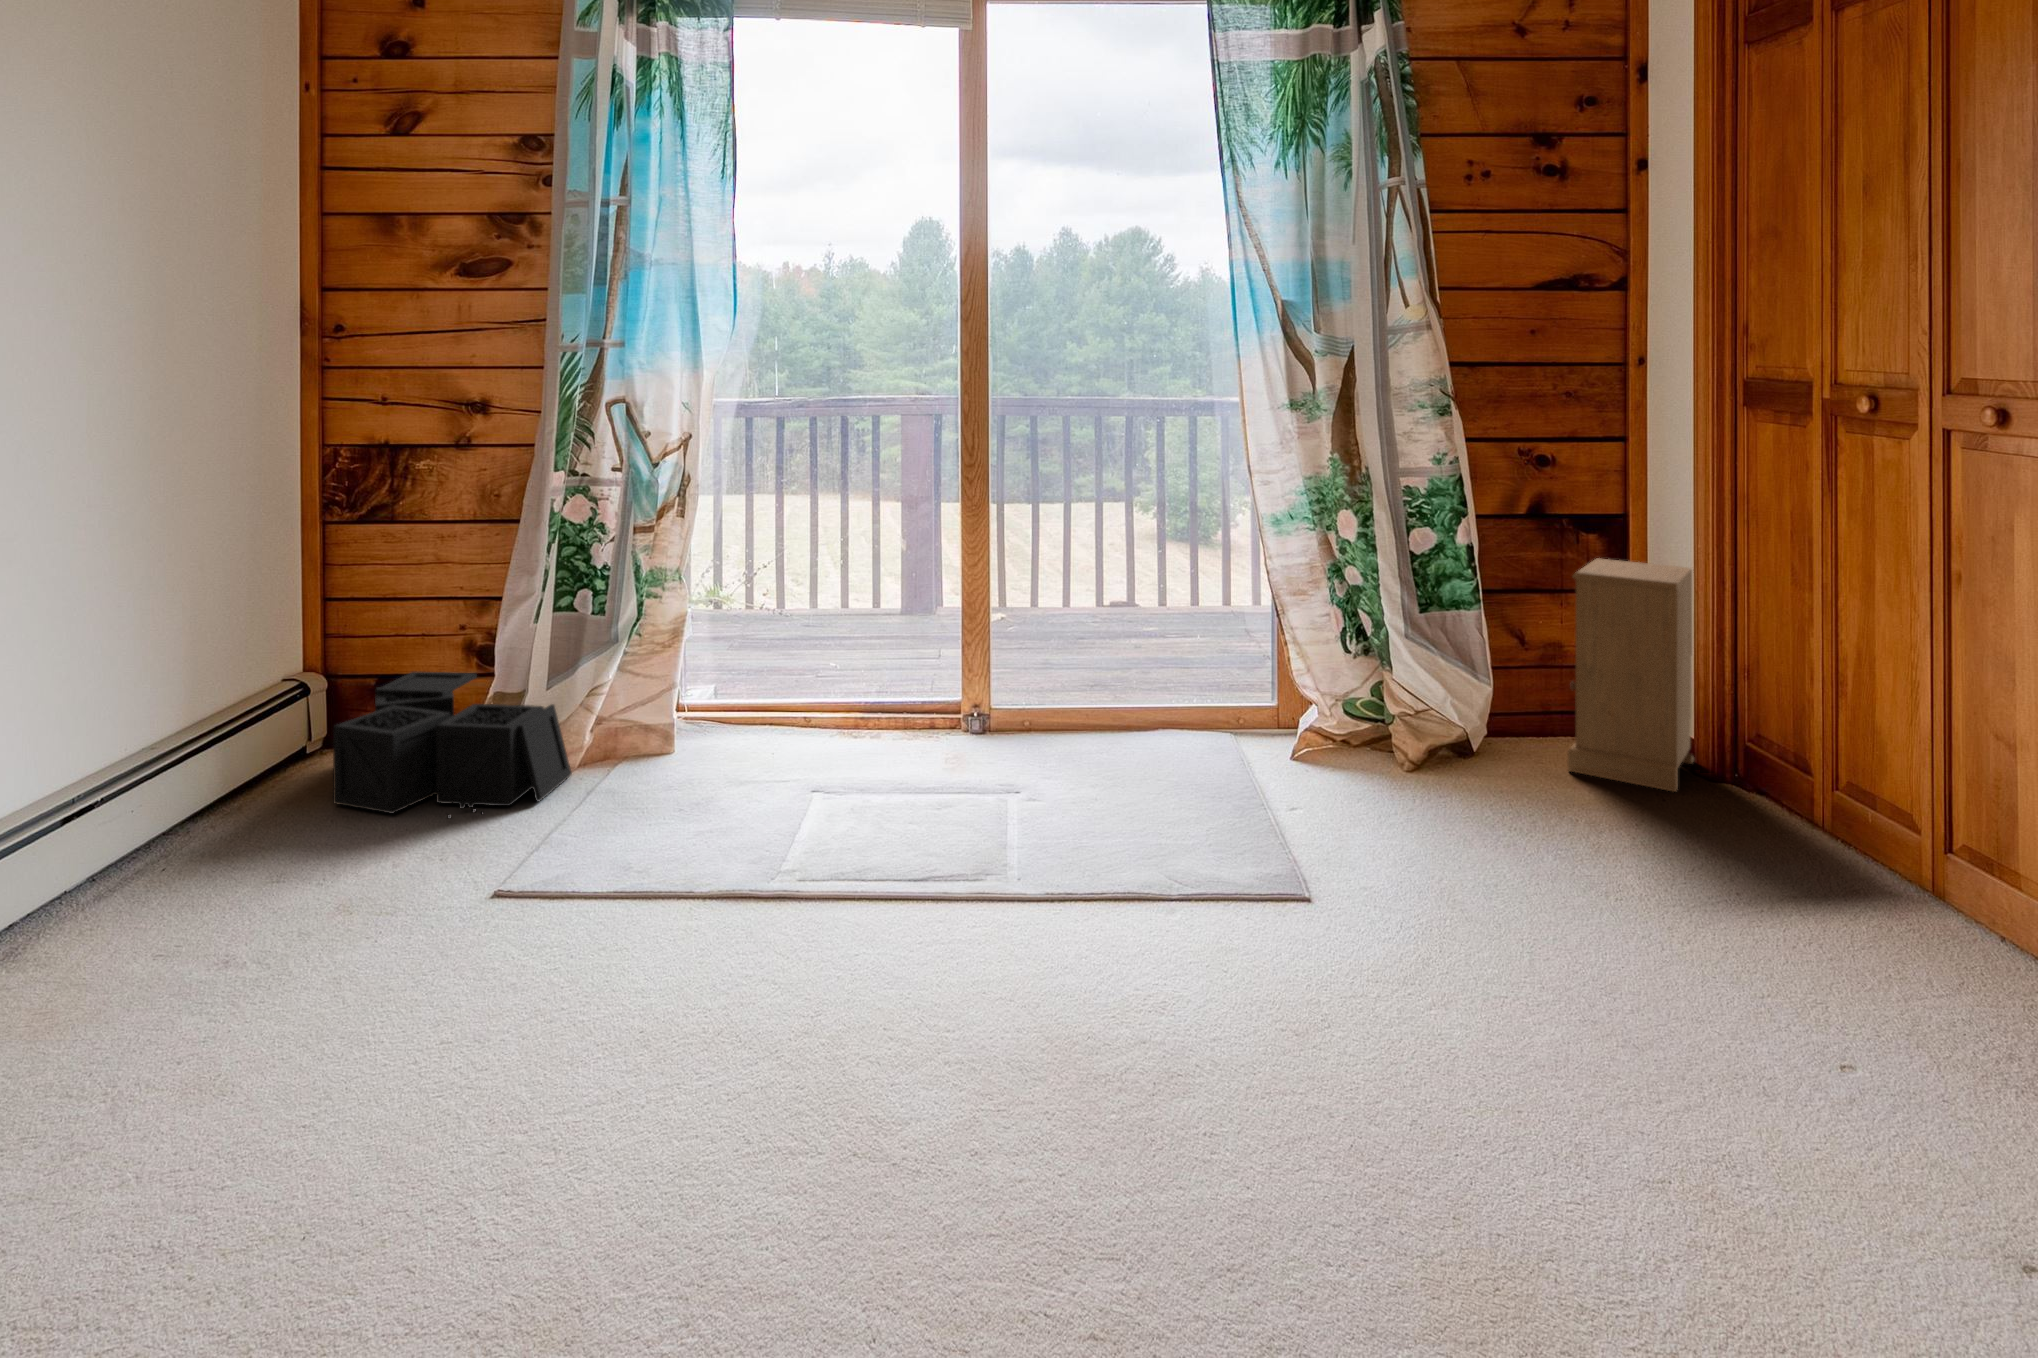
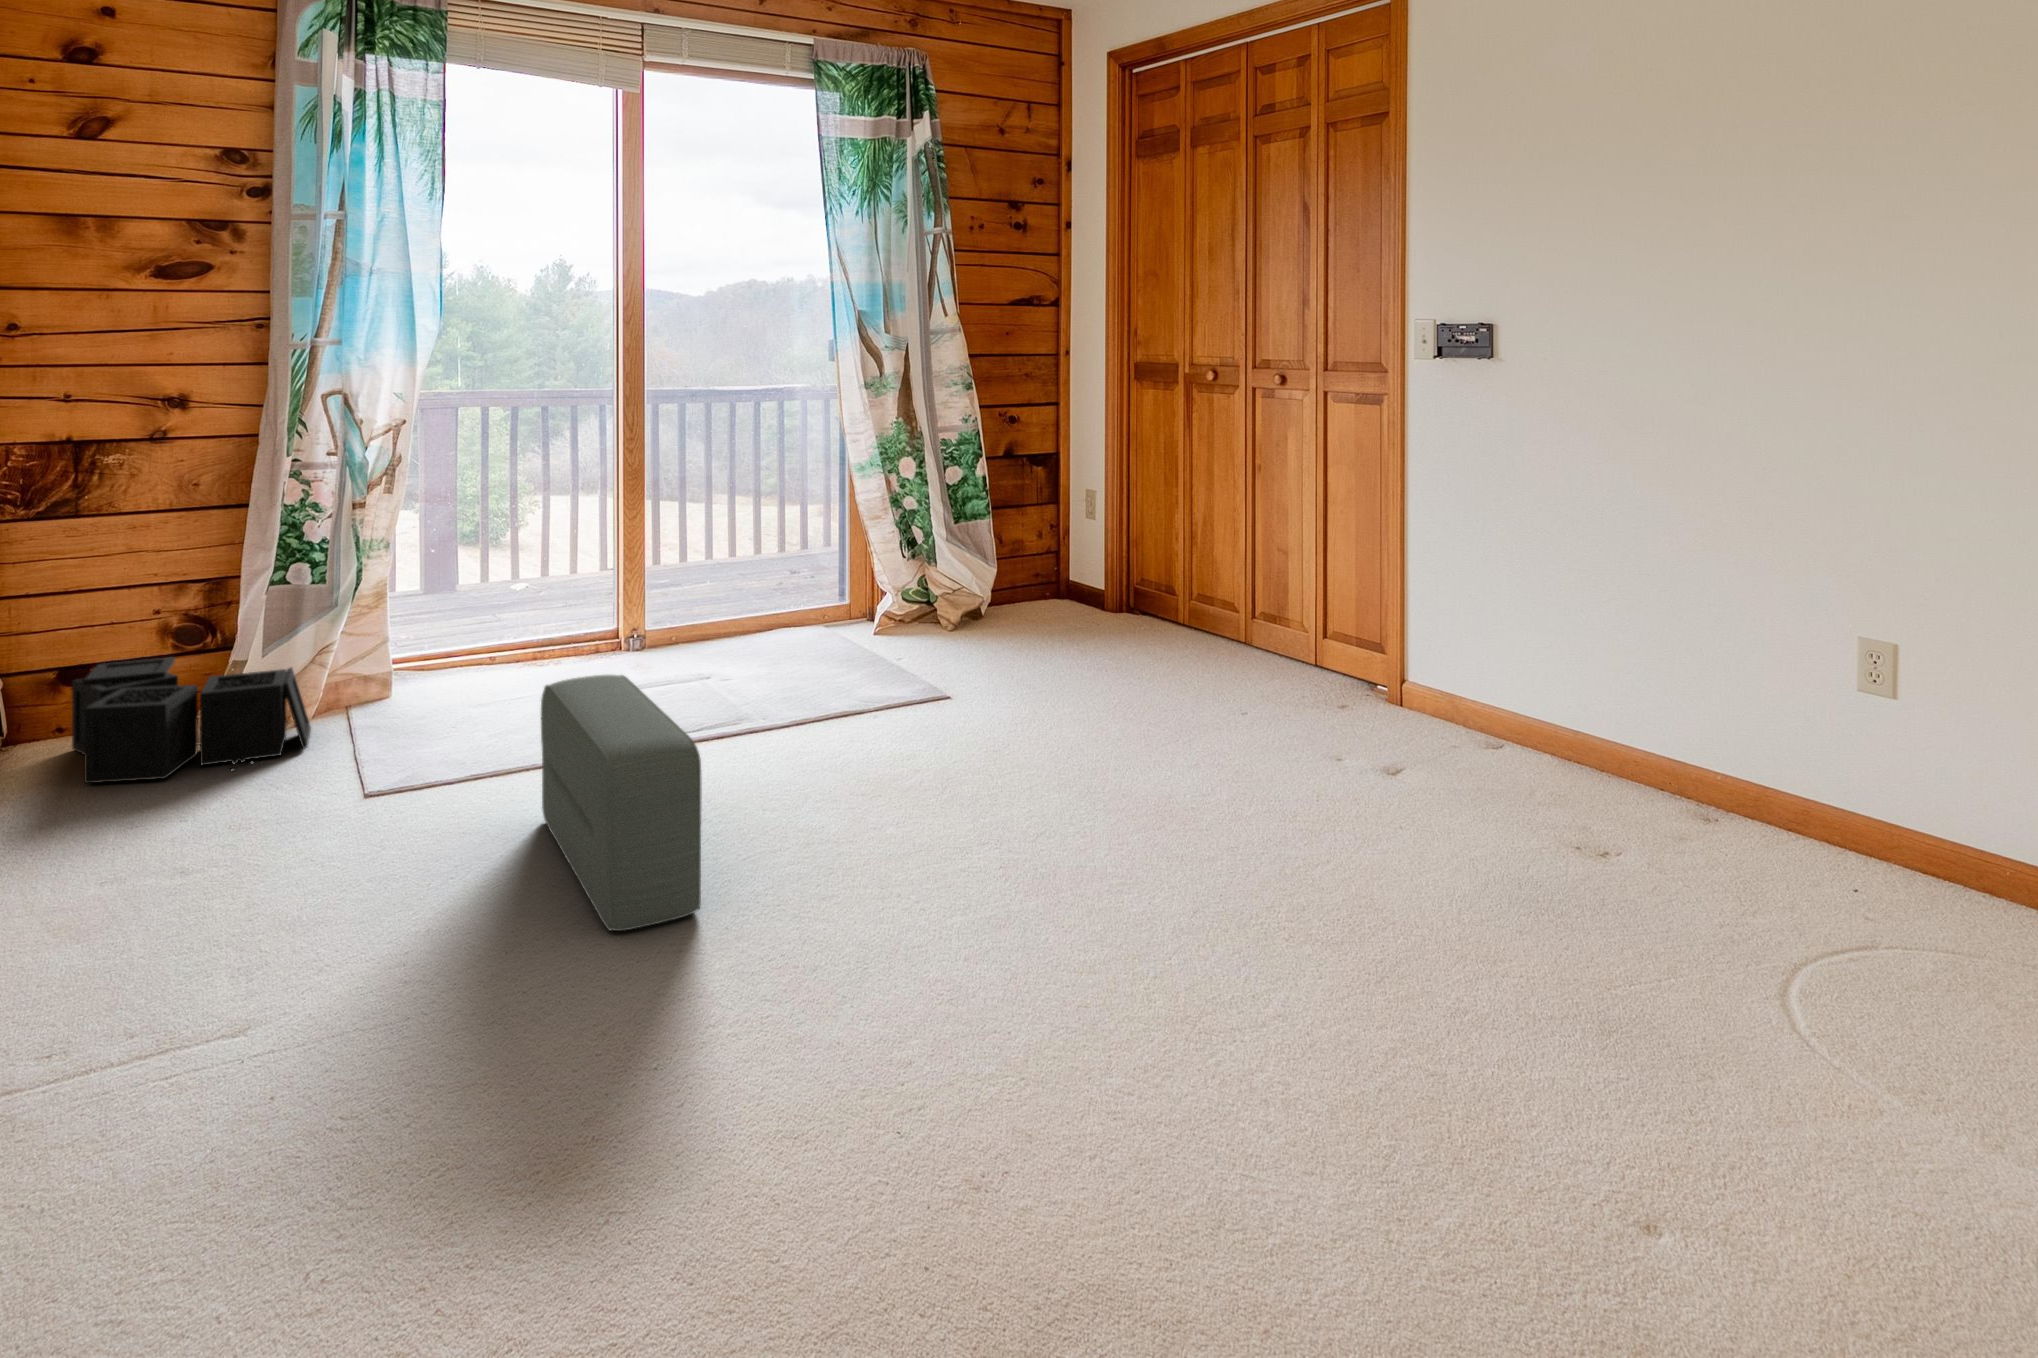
nightstand: present [1568,558,1694,792] -> none [1042,483,1104,623]
pouf: none [500,800,741,1234] -> present [541,675,702,931]

